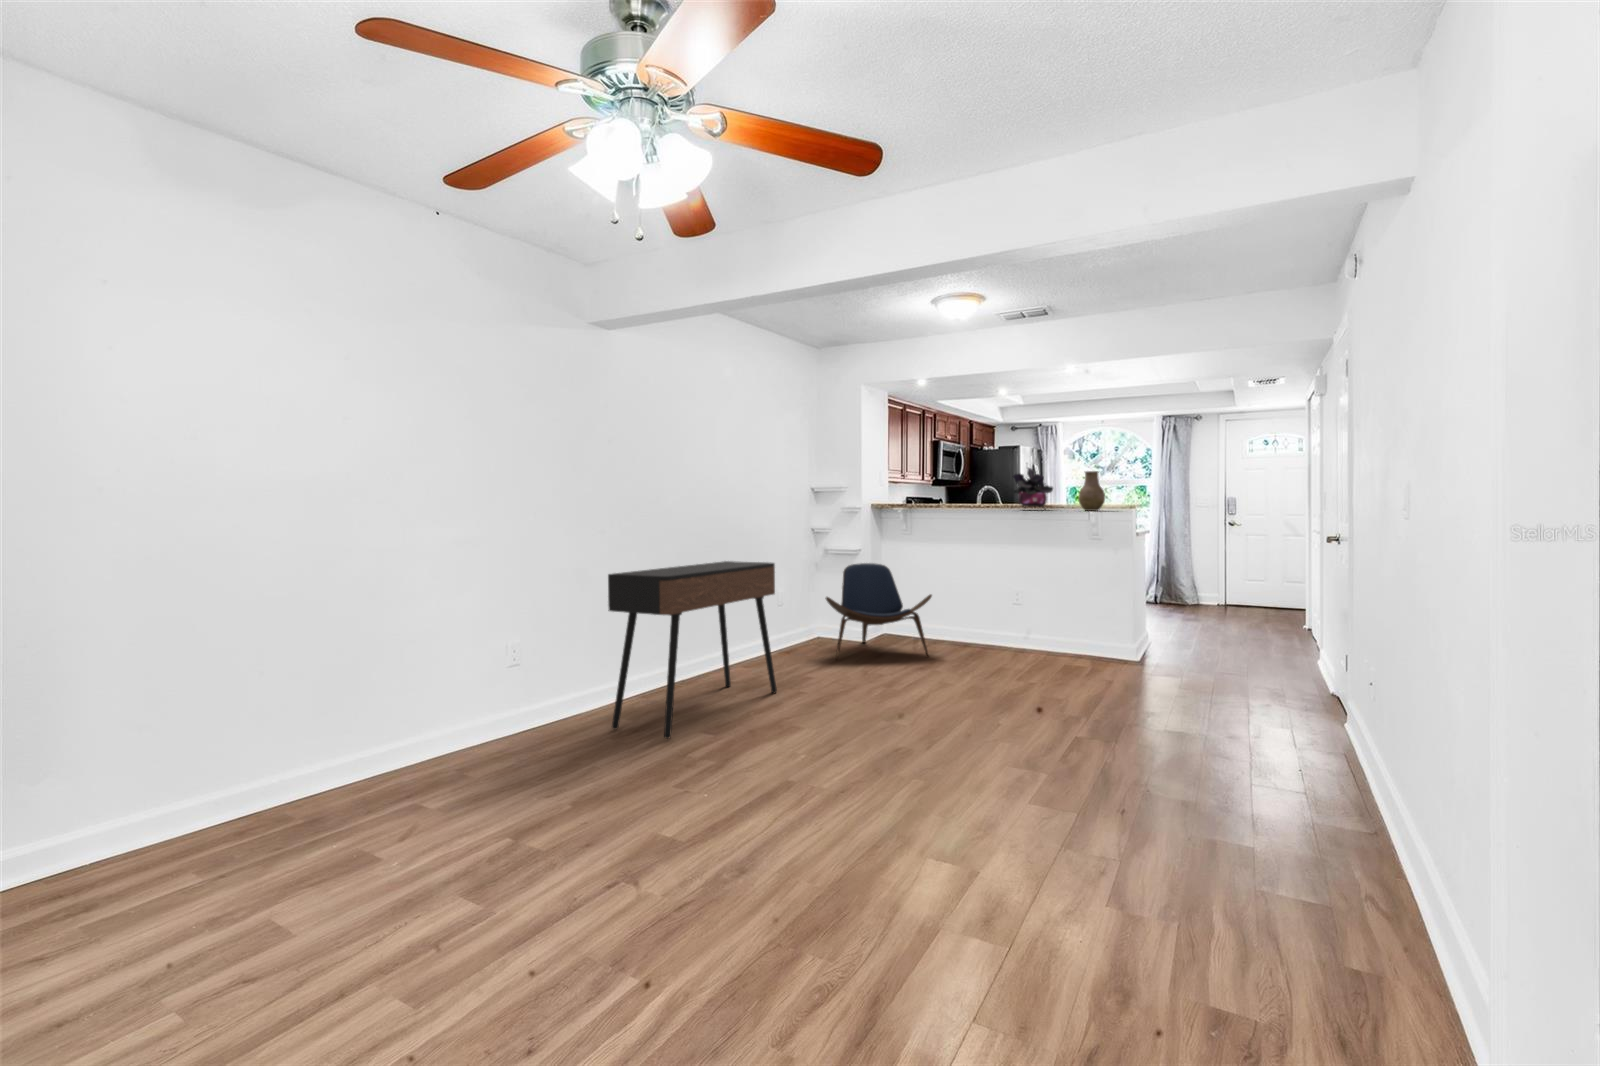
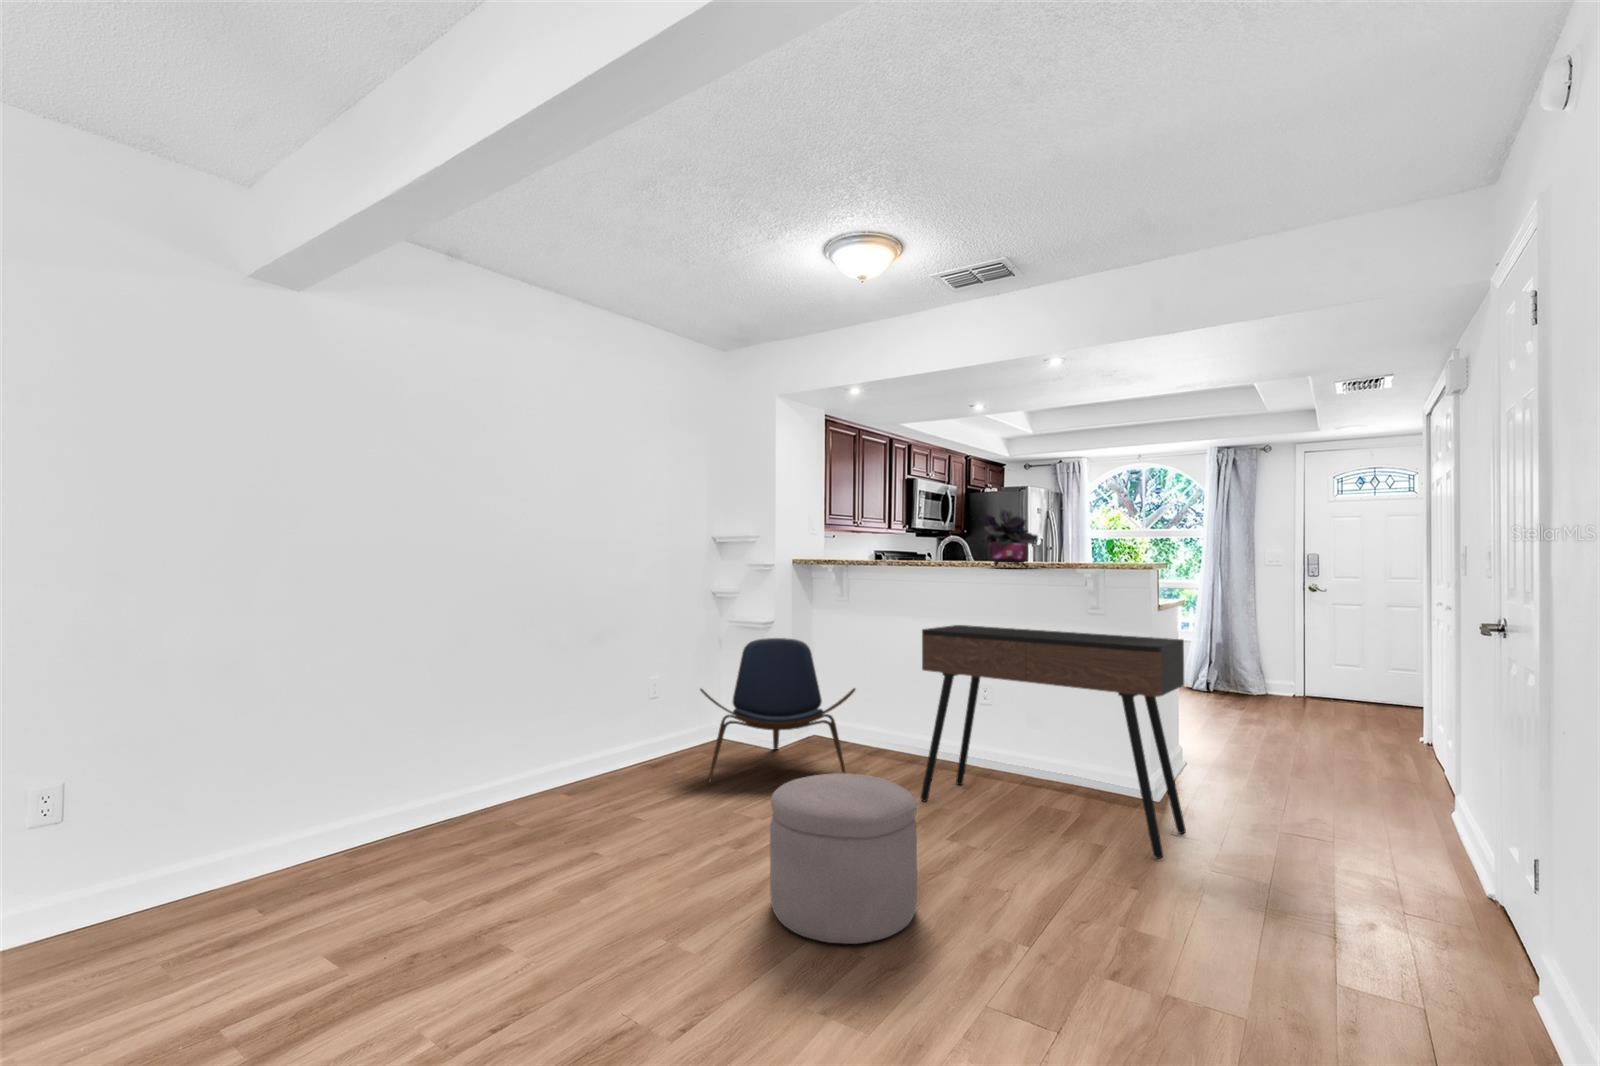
vase: present [1078,471,1105,511] -> none [1070,512,1110,571]
console table: present [608,561,777,739] -> present [920,625,1186,859]
ottoman: none [929,633,1016,717] -> present [770,773,917,944]

